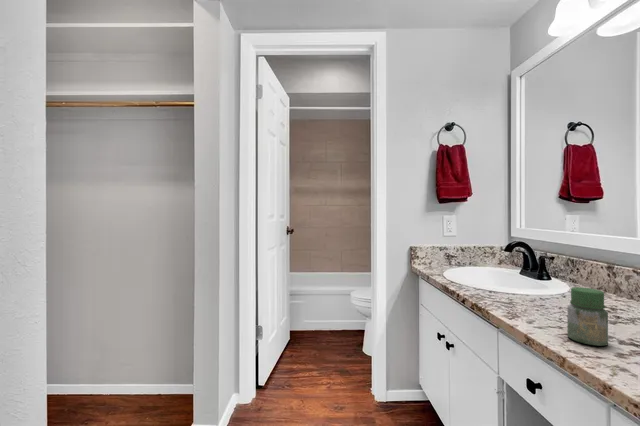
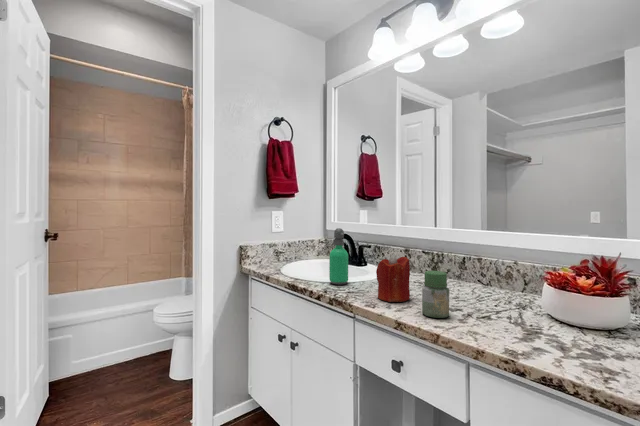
soap dispenser: none [483,234,506,293] -> present [329,228,348,285]
candle: none [525,265,569,320] -> present [376,254,410,302]

